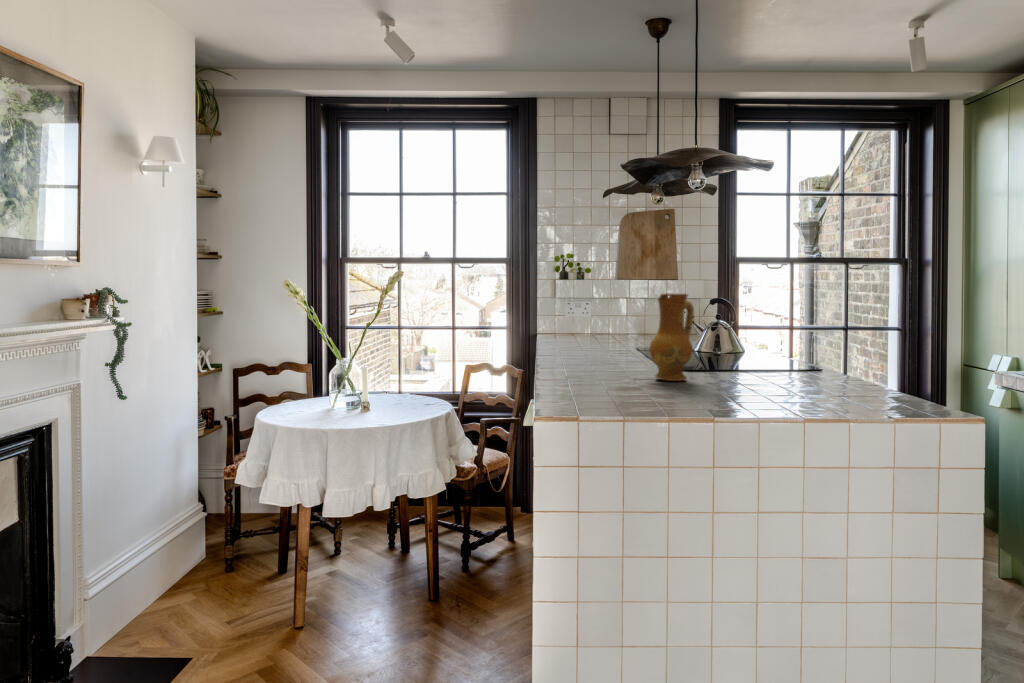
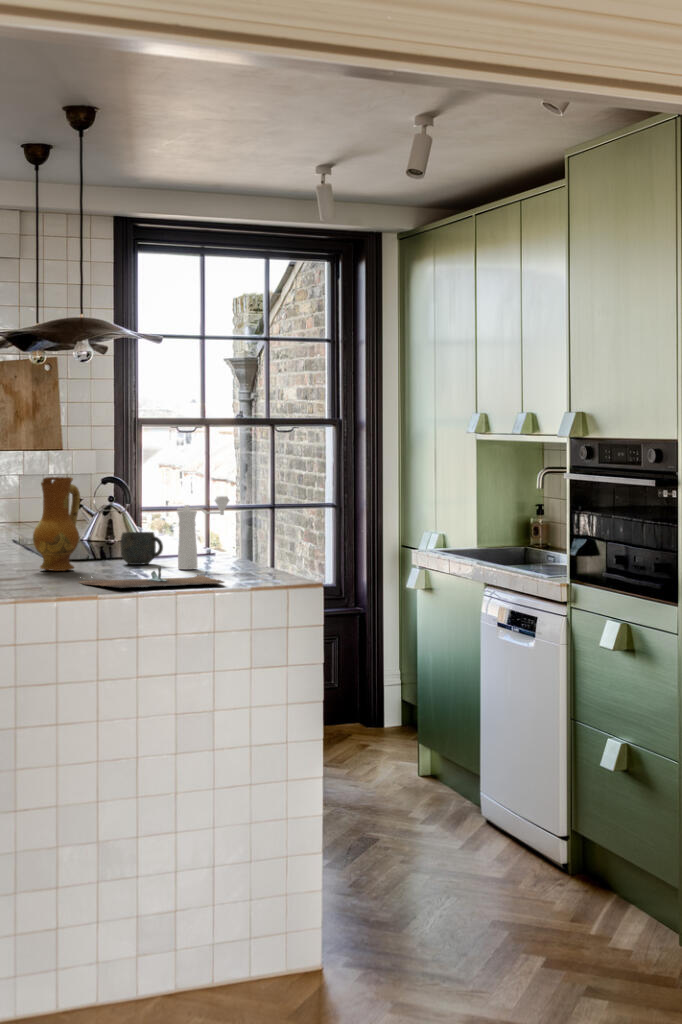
pepper mill: none [790,314,846,385] -> present [177,496,229,569]
mug: none [730,346,773,377] -> present [120,532,163,565]
cutting board: none [686,385,860,410] -> present [79,566,224,588]

